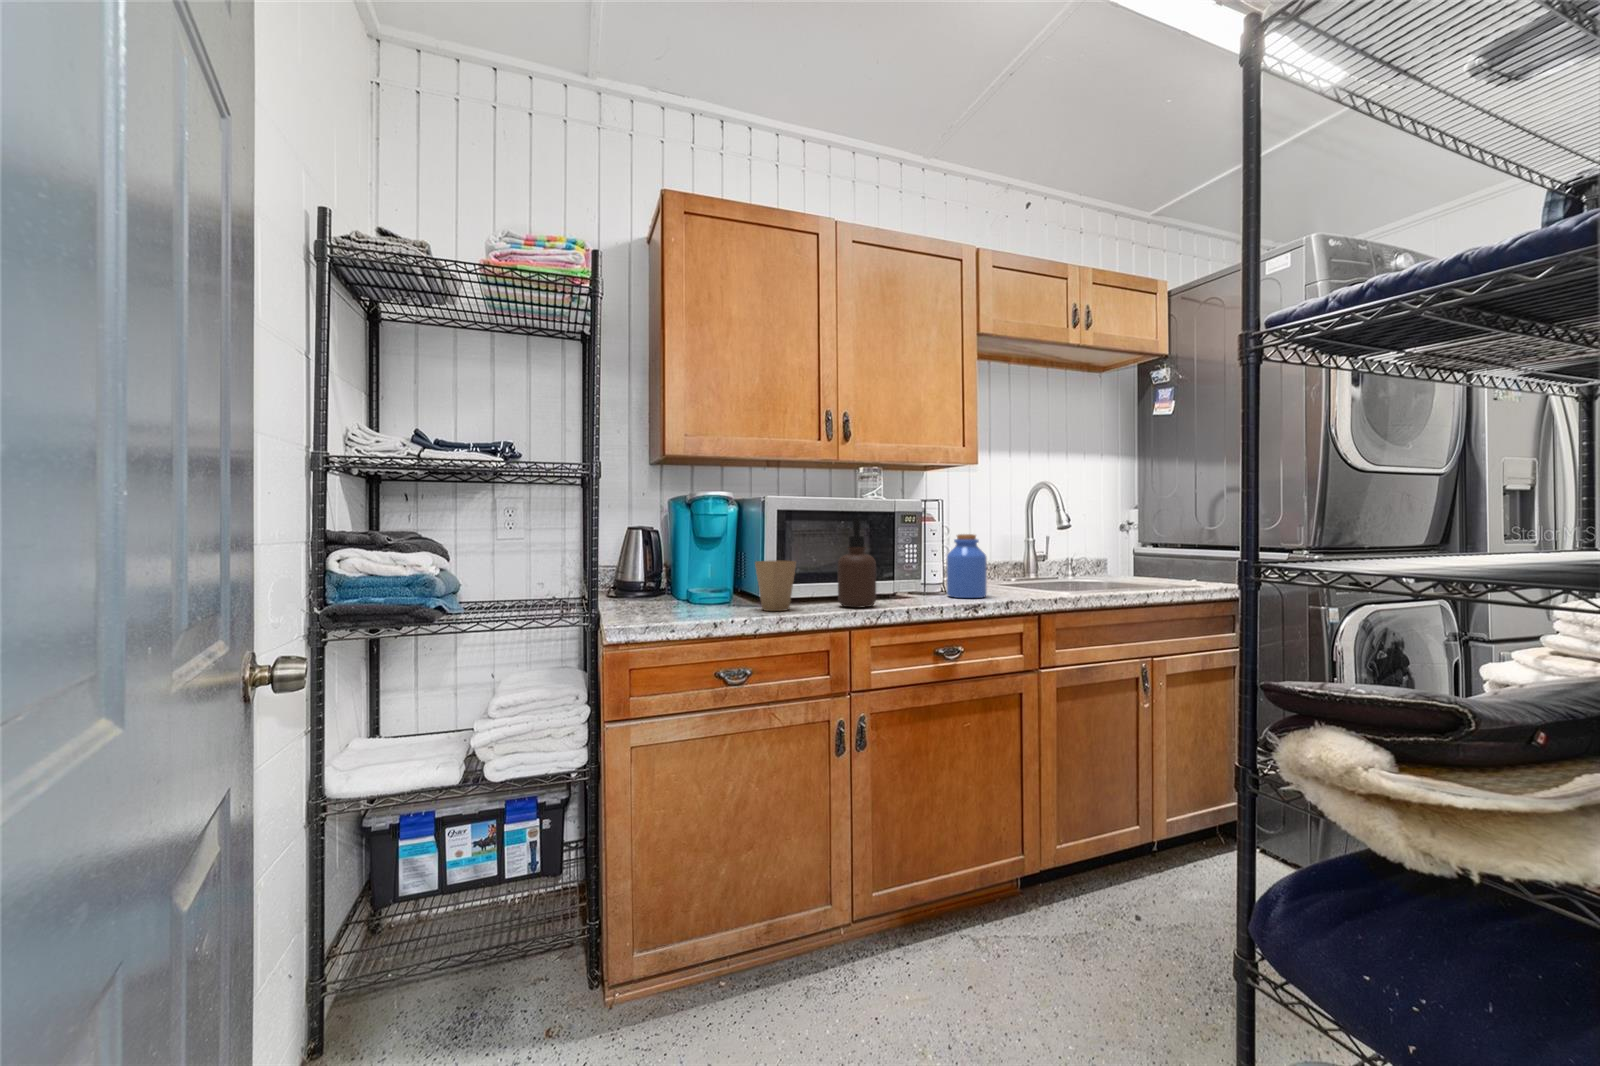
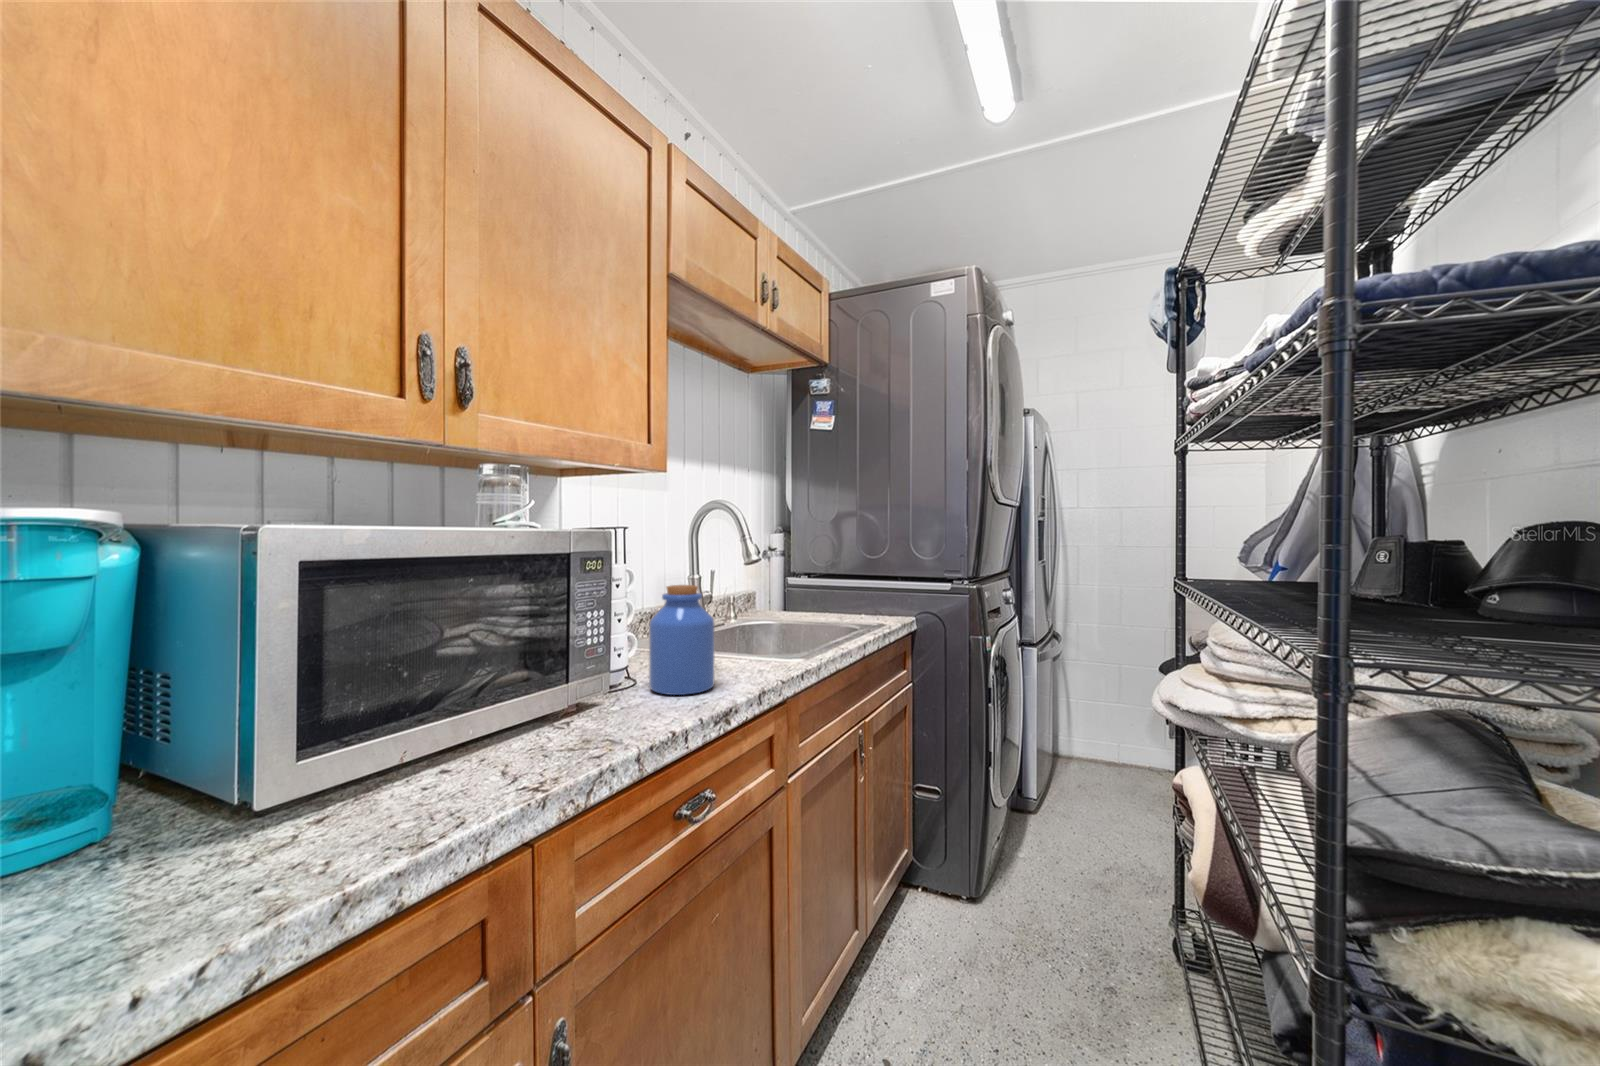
soap dispenser: present [838,518,876,608] -> none [475,572,568,780]
paper cup: present [755,561,796,611] -> none [217,695,369,865]

